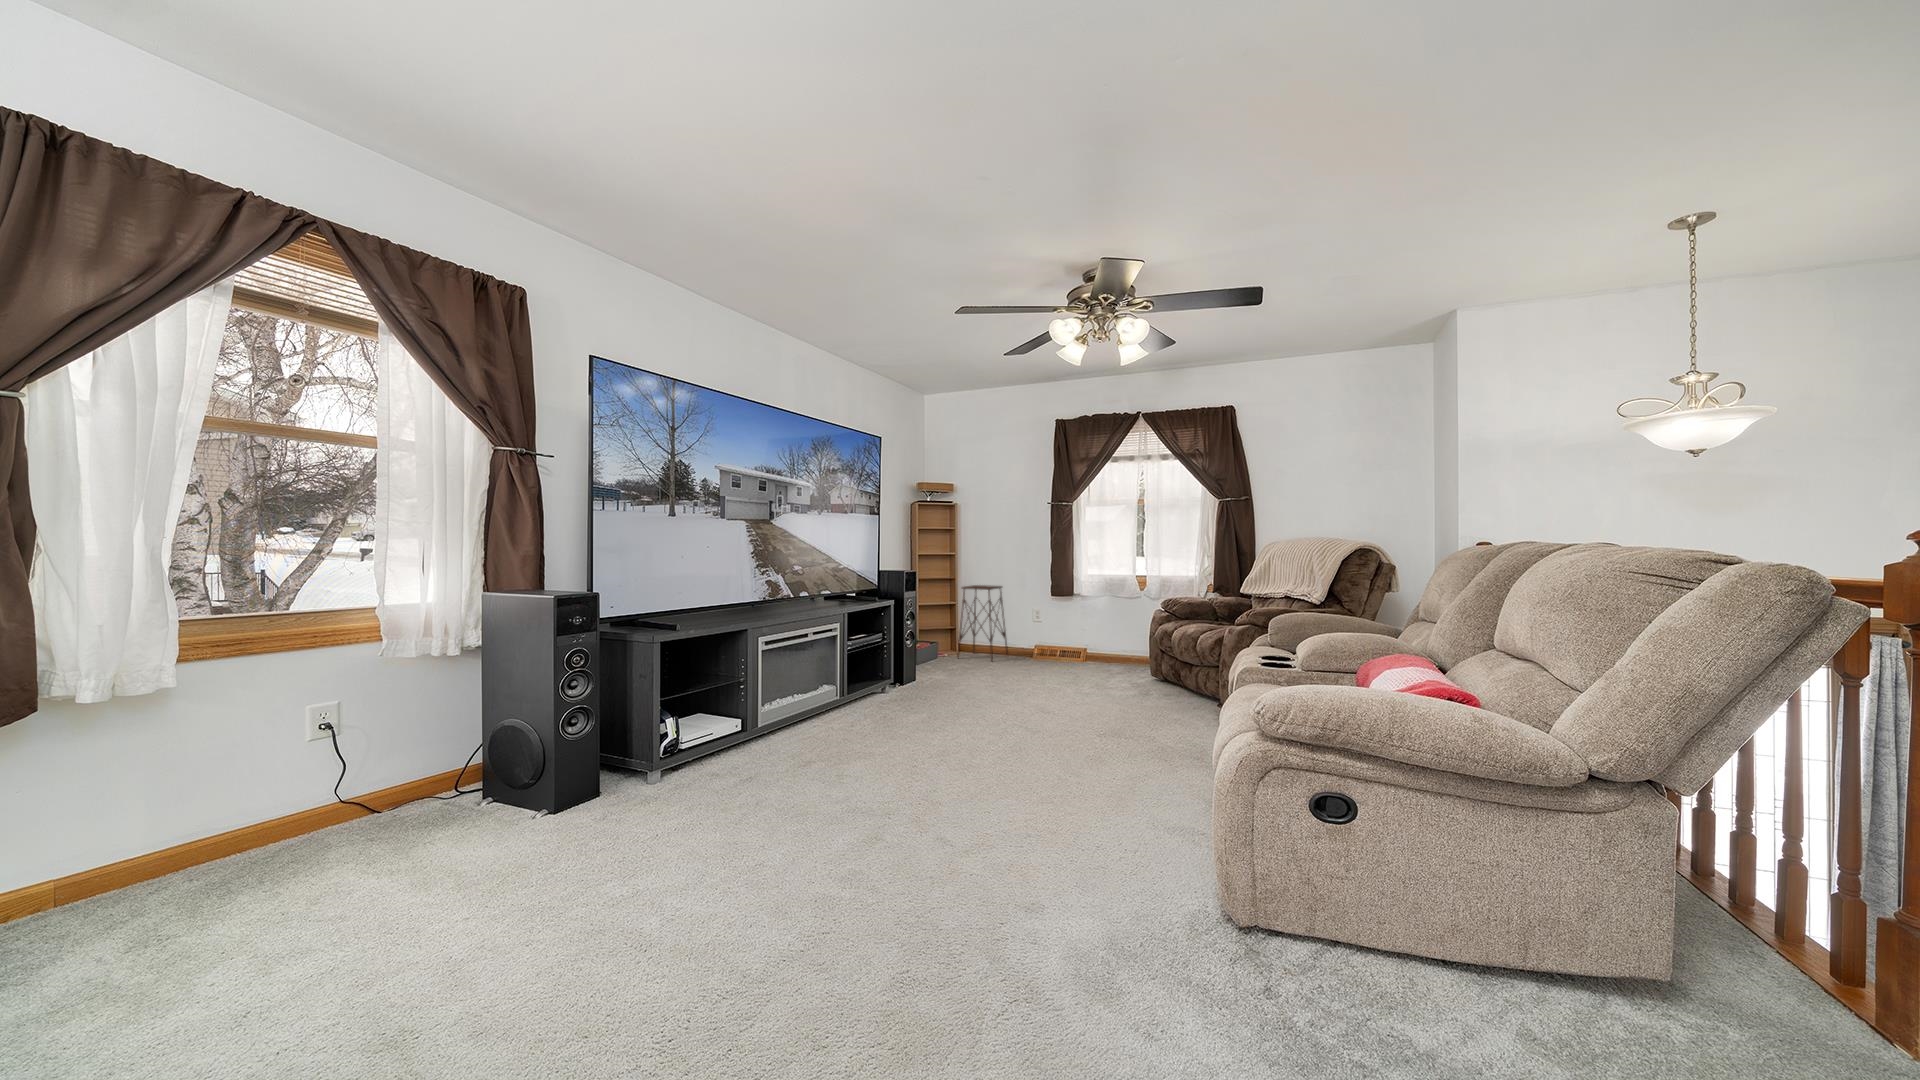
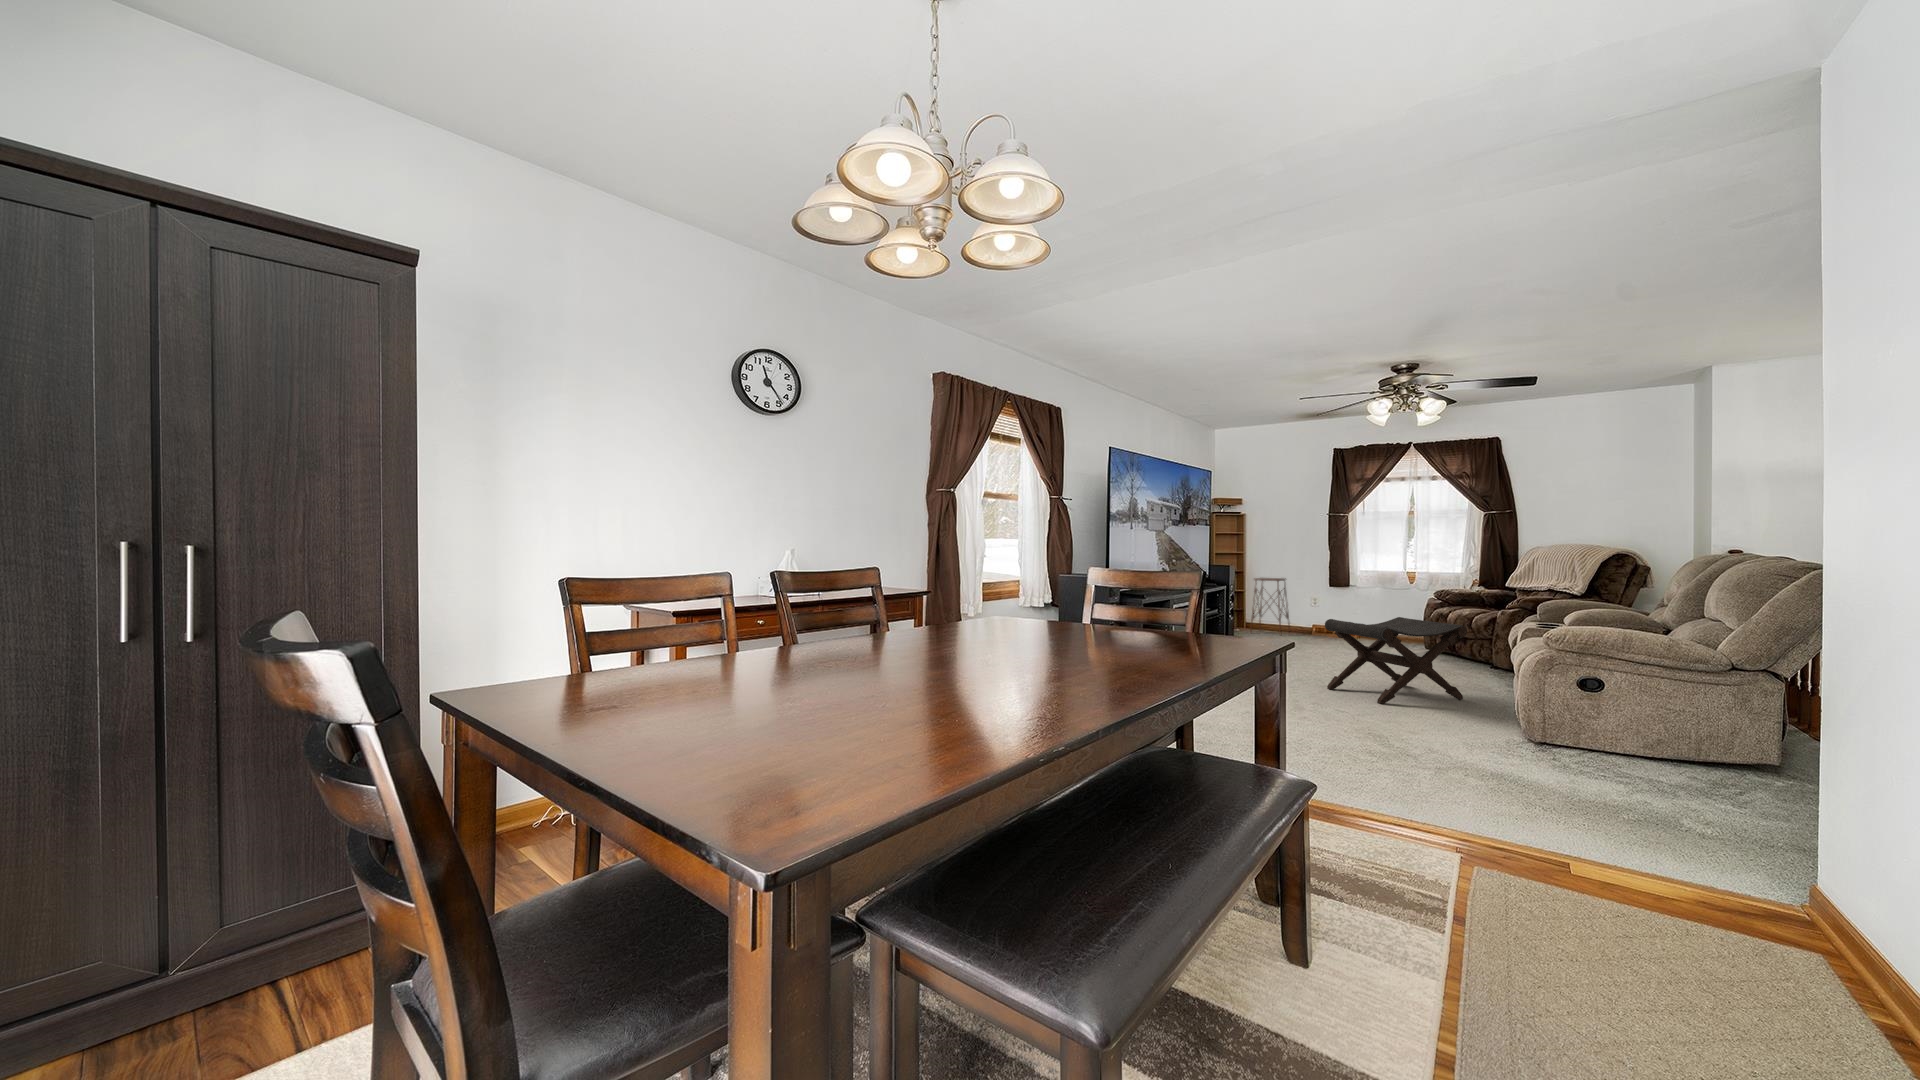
footstool: none [964,648,1164,809] -> present [1325,617,1467,704]

